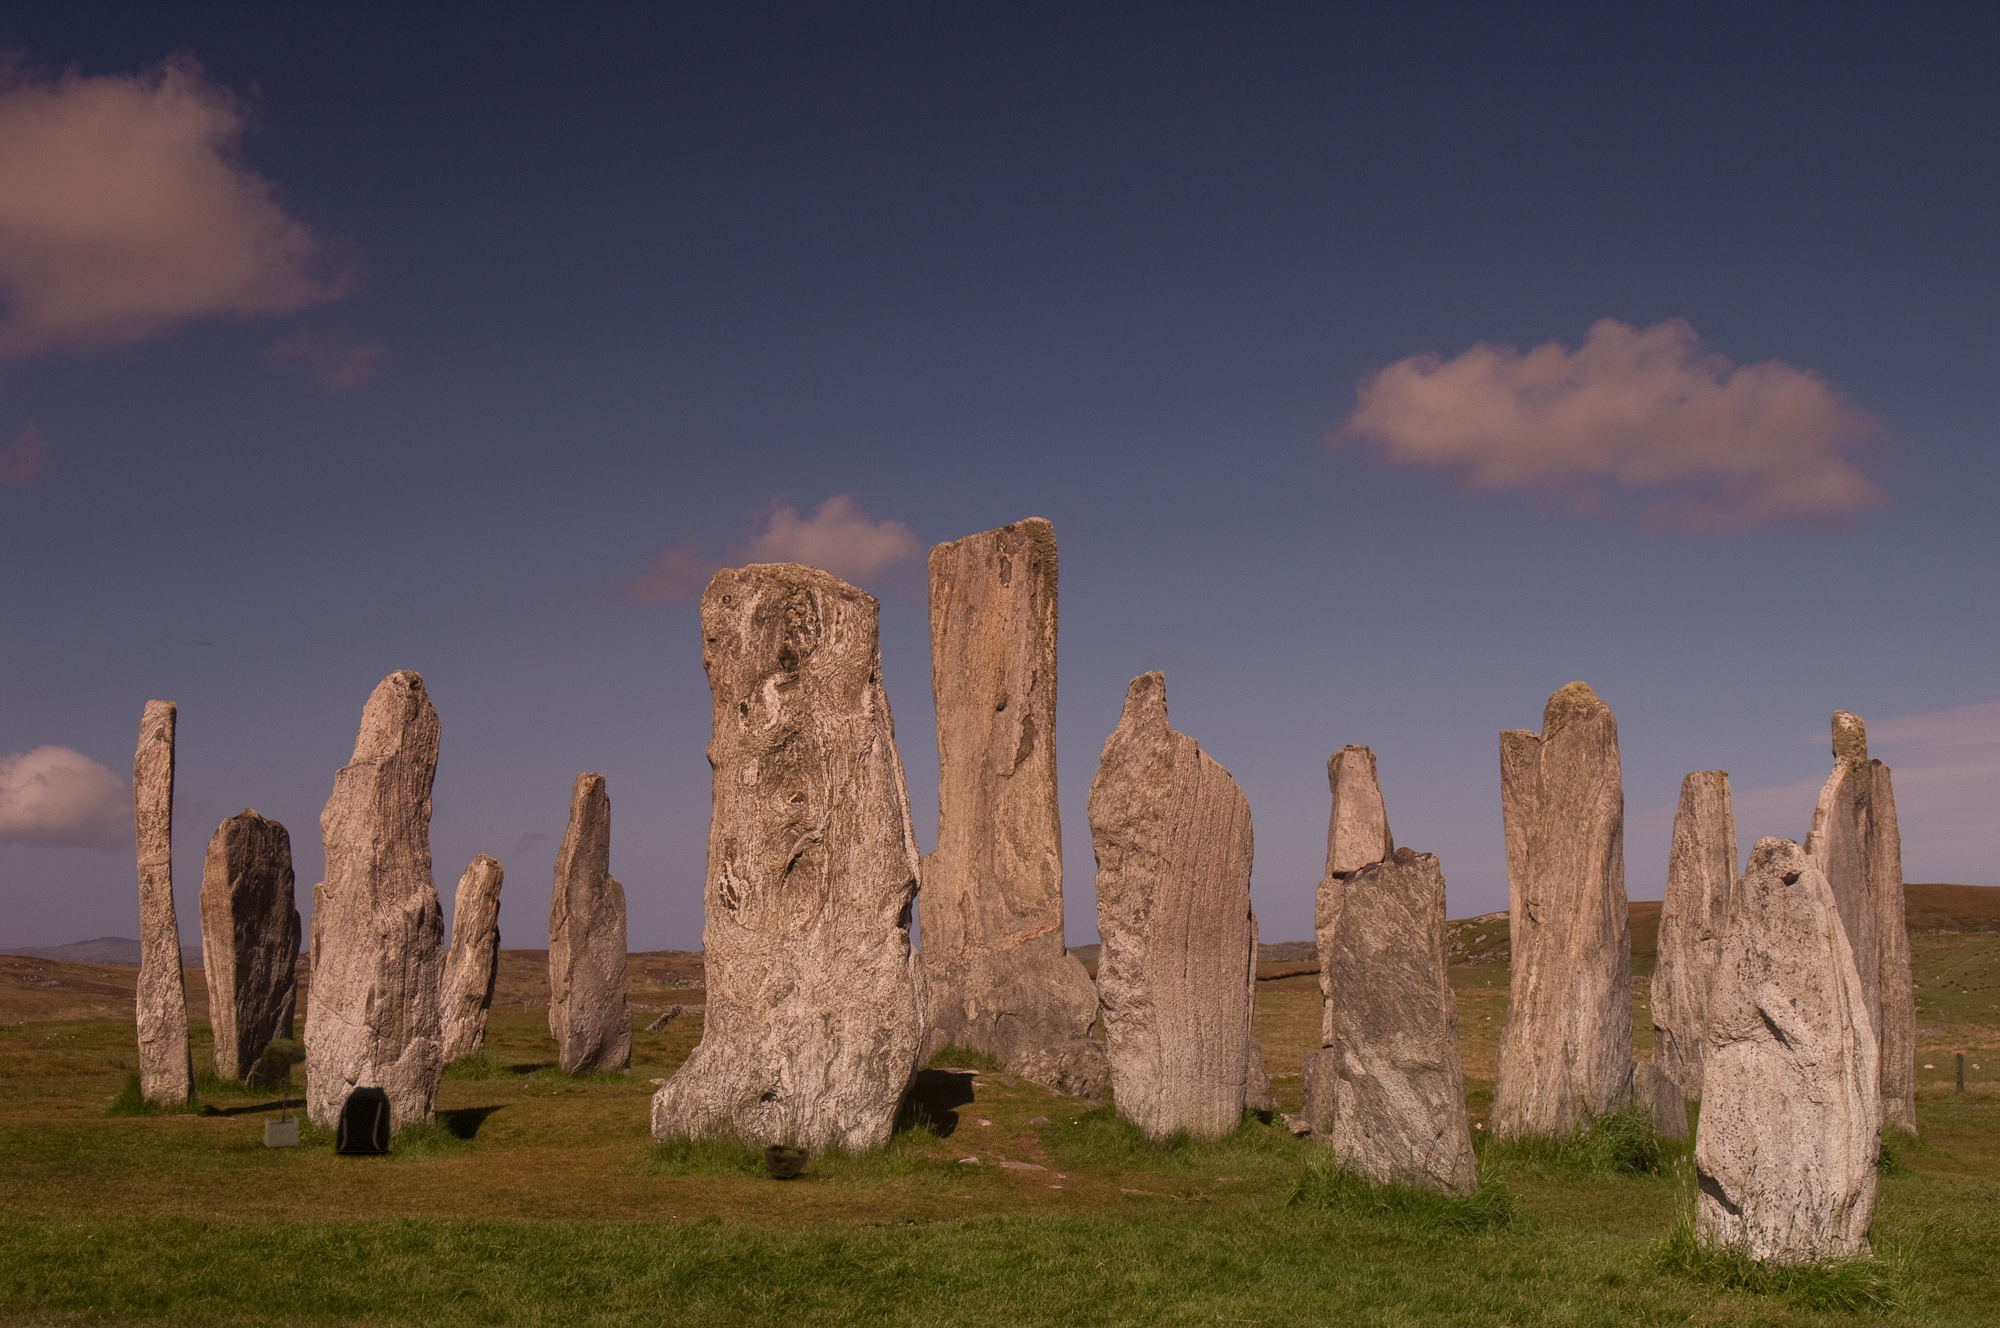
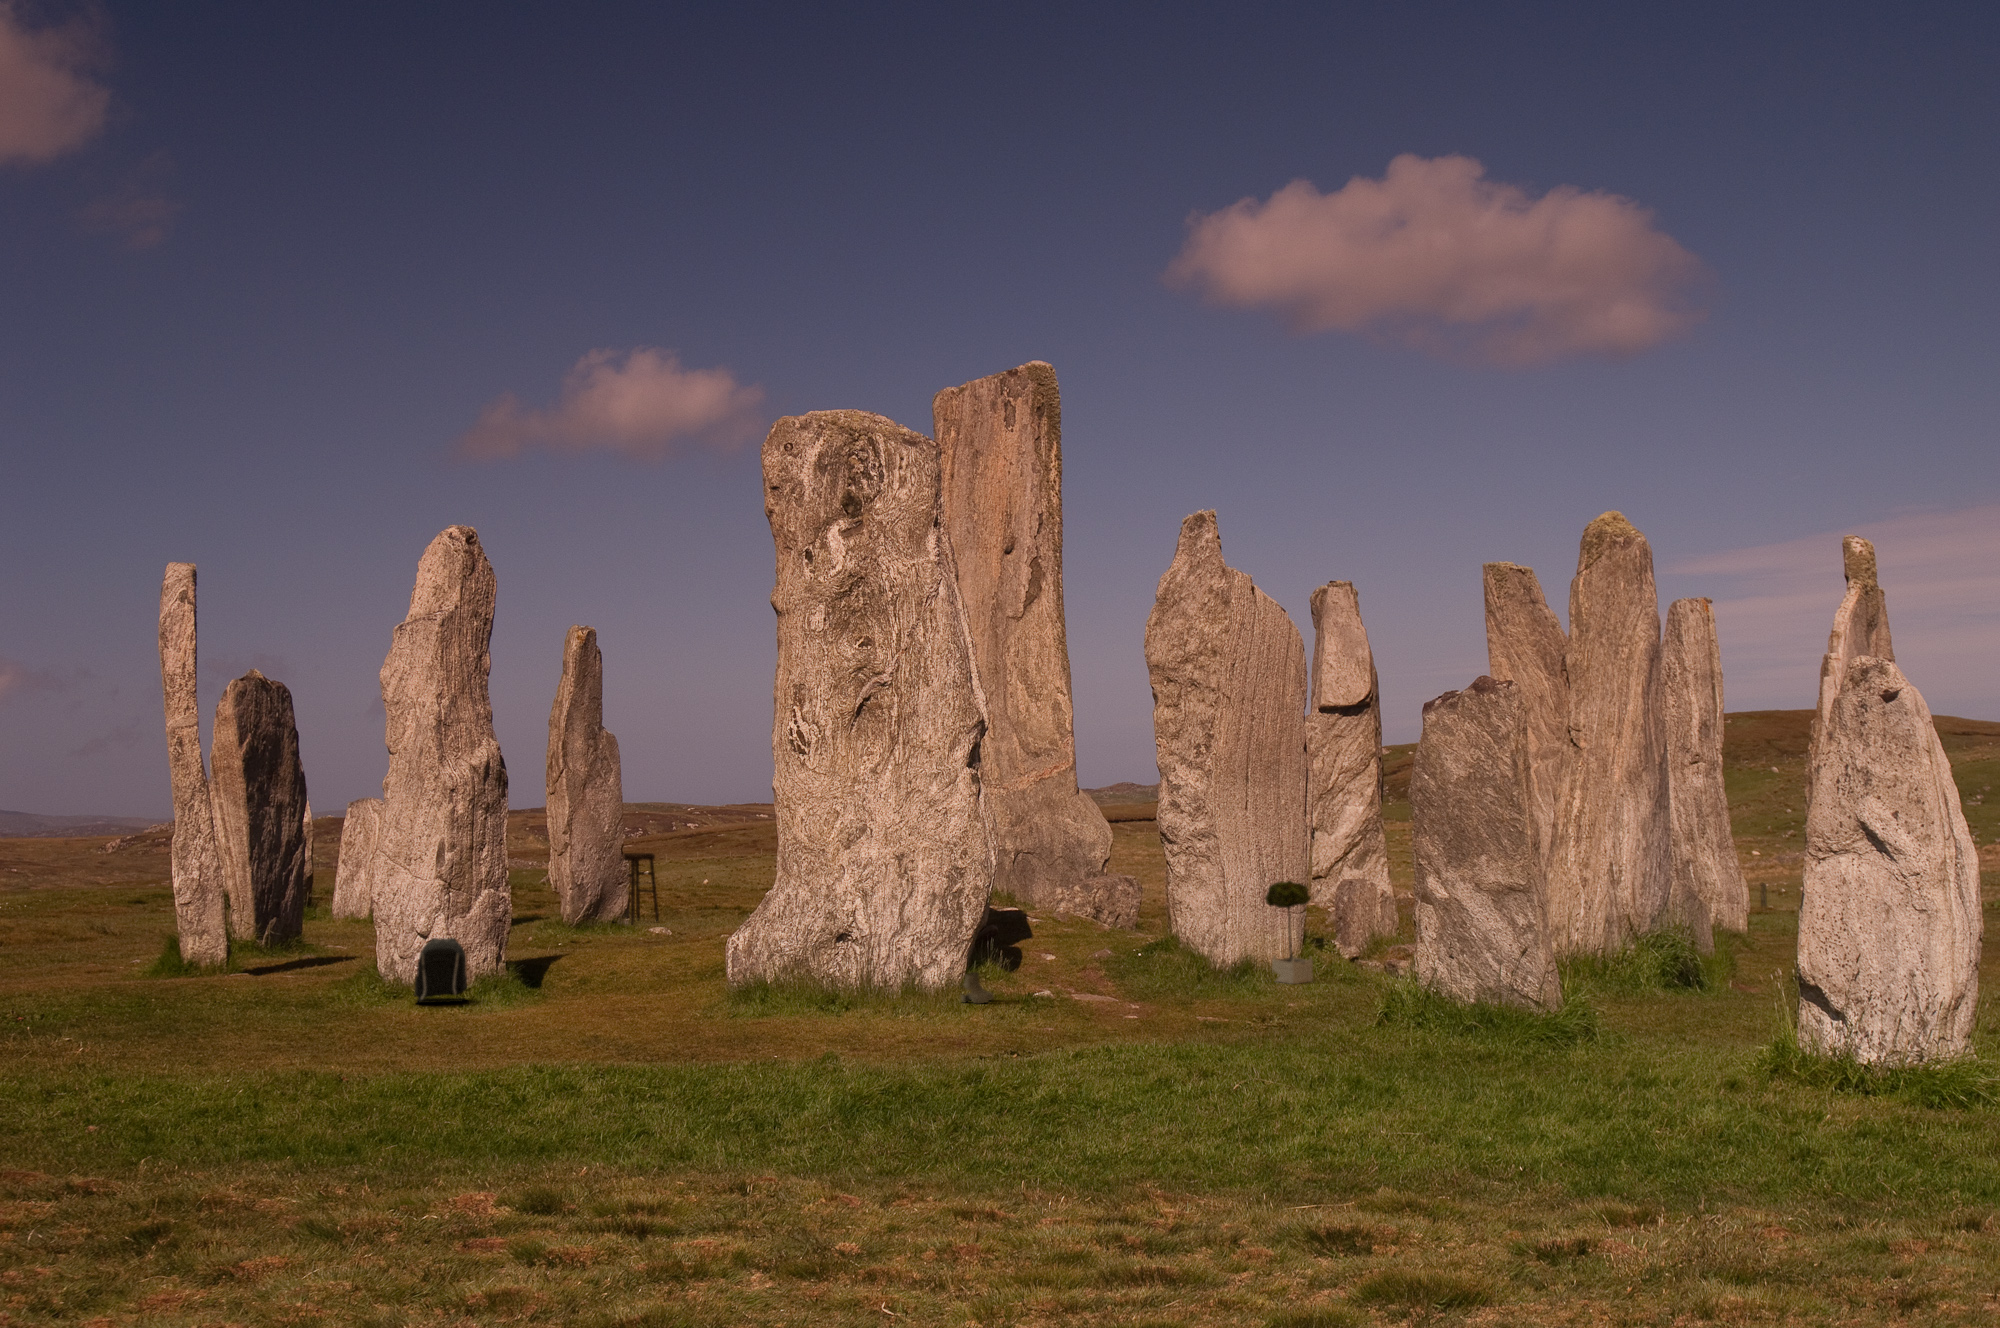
stool: none [589,1002,636,1076] -> present [612,853,659,925]
potted tree: present [262,1037,307,1147] -> present [1265,880,1313,984]
boots: none [880,1138,914,1172] -> present [961,972,994,1004]
woven basket: present [764,1144,809,1178] -> none [853,981,894,1012]

